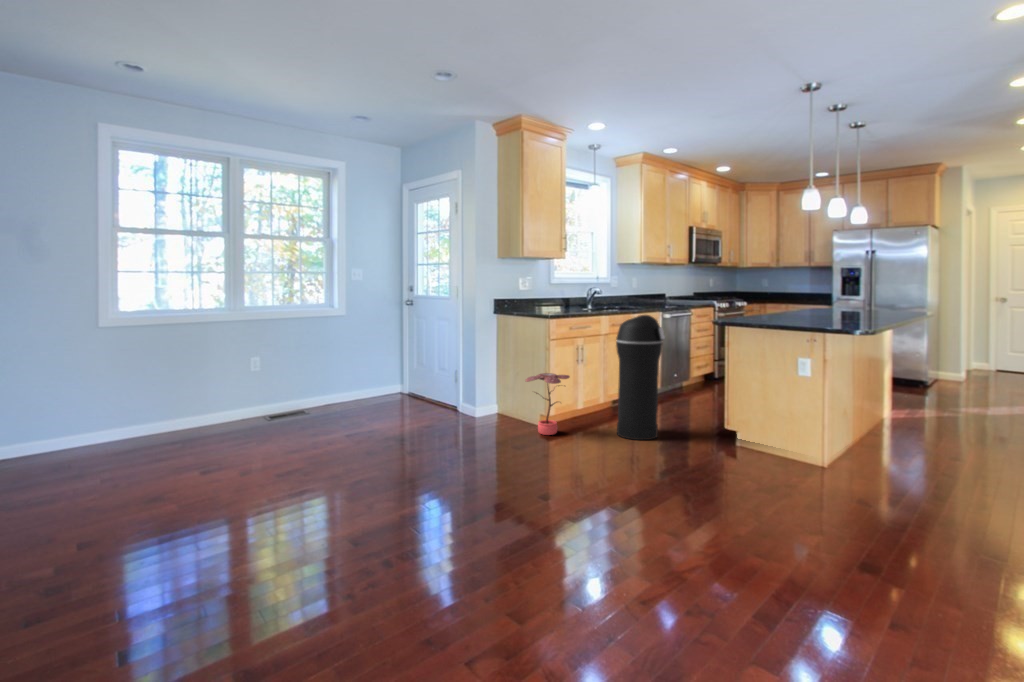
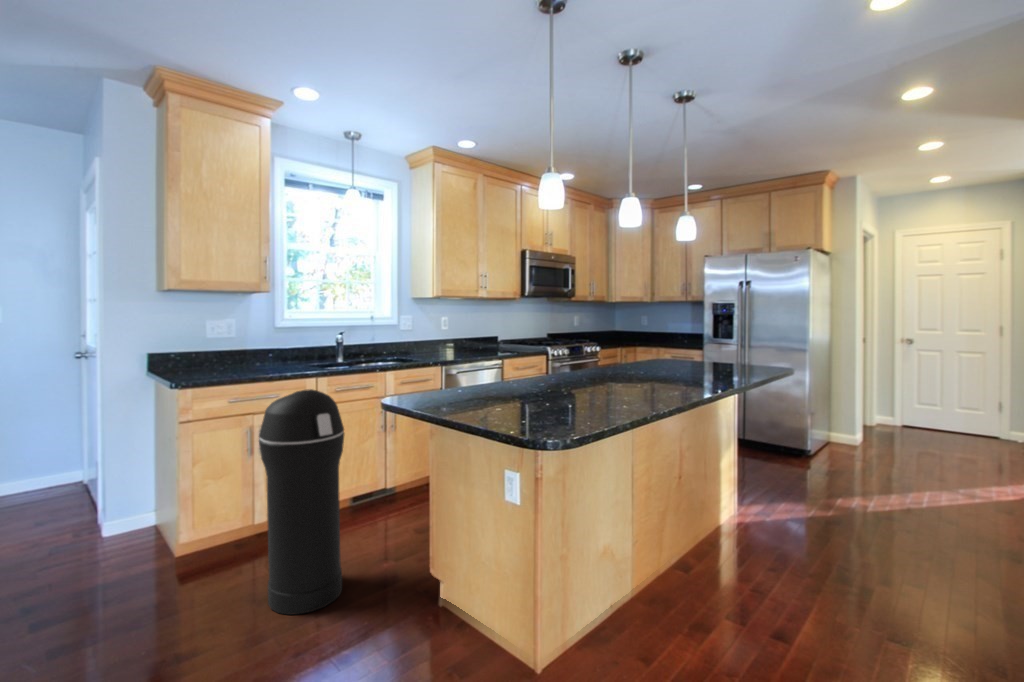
potted plant: present [526,373,570,435] -> none [99,485,198,601]

